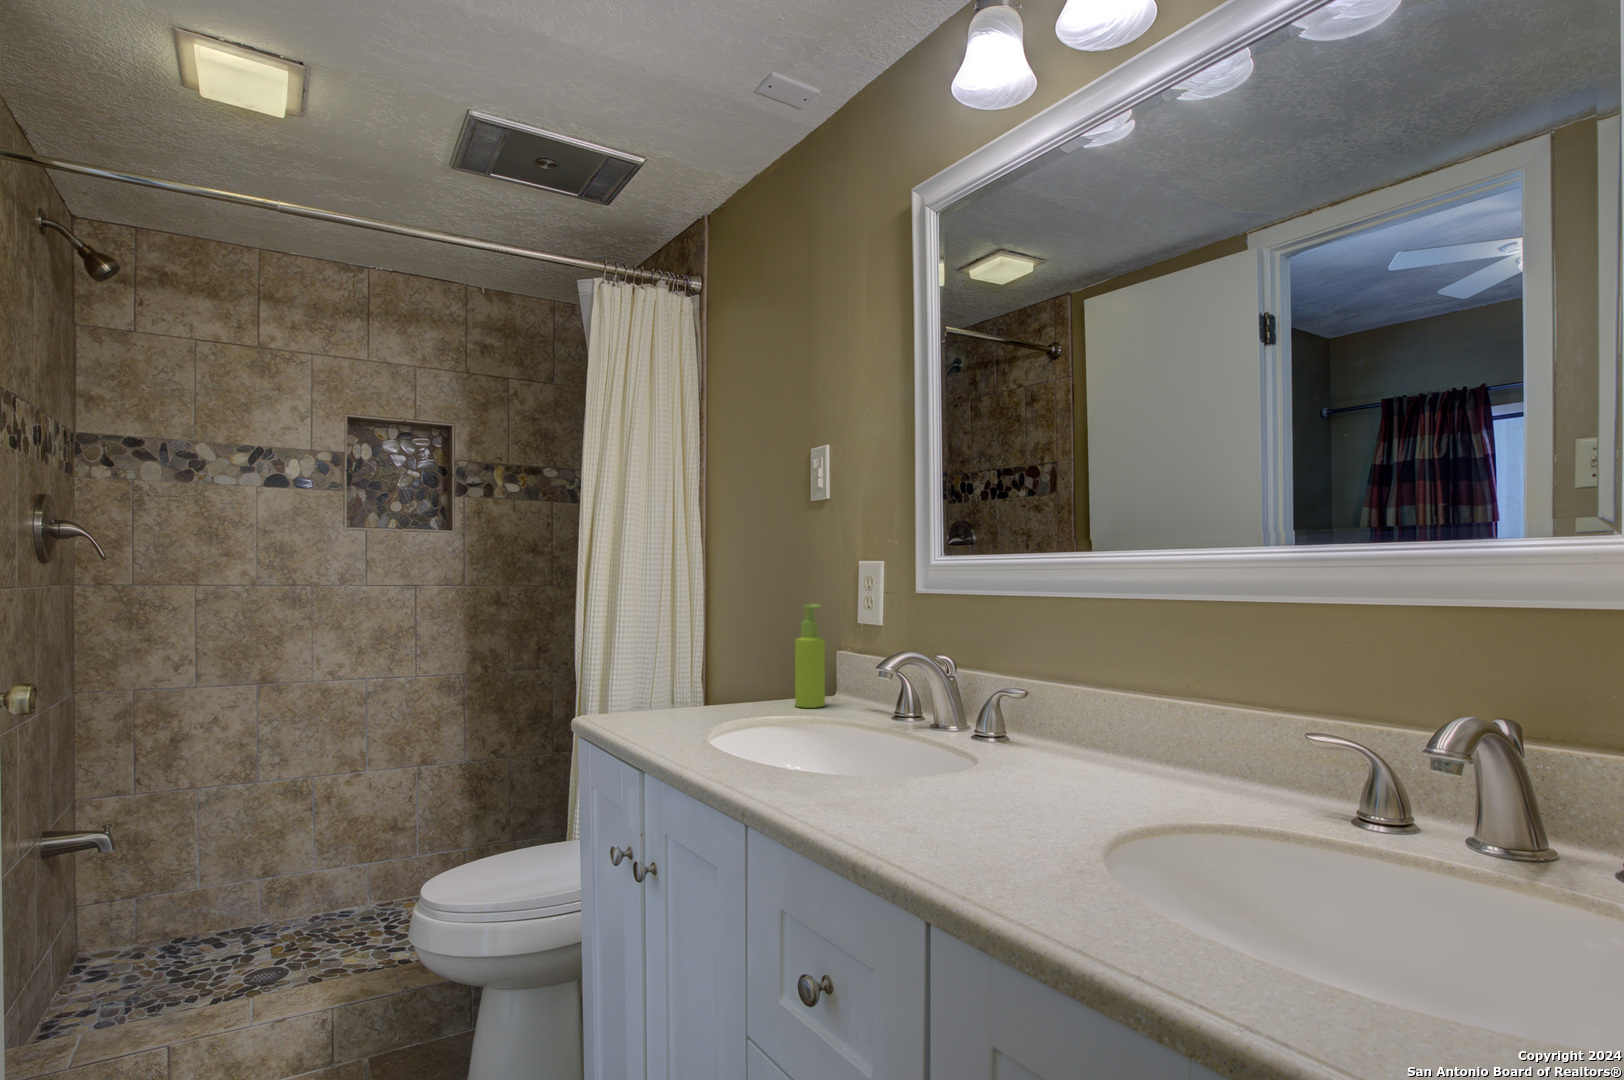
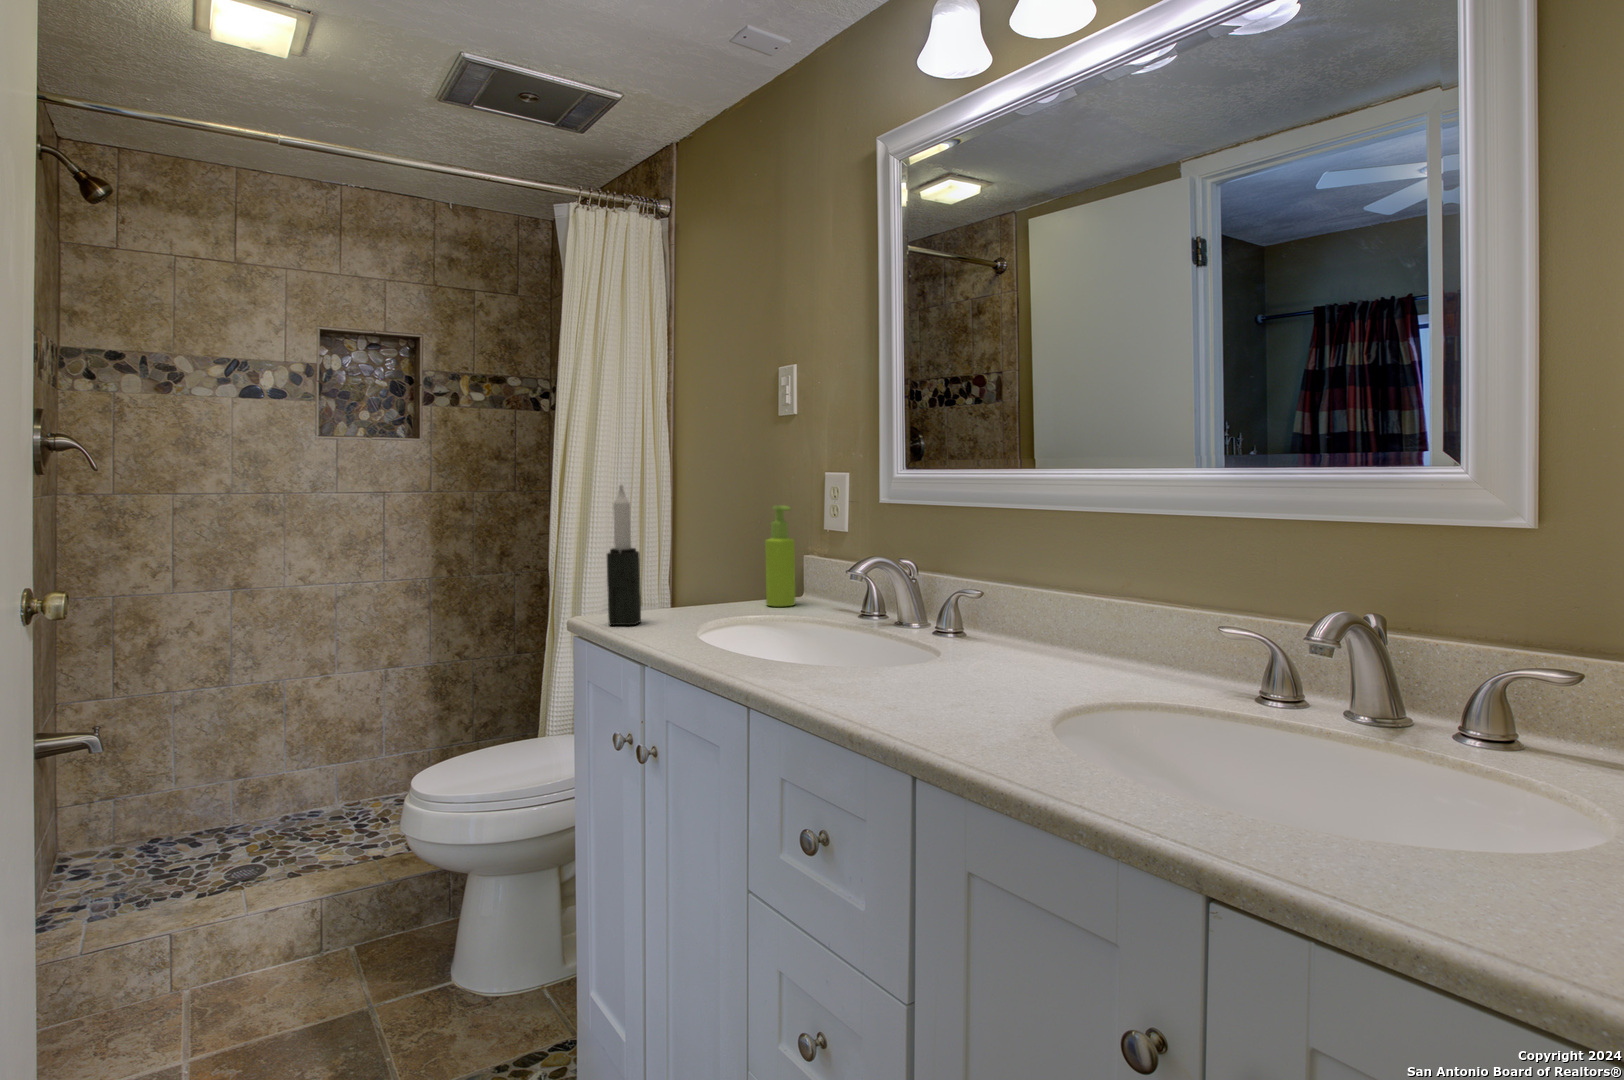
candle: none [632,579,666,725] -> present [607,484,641,625]

